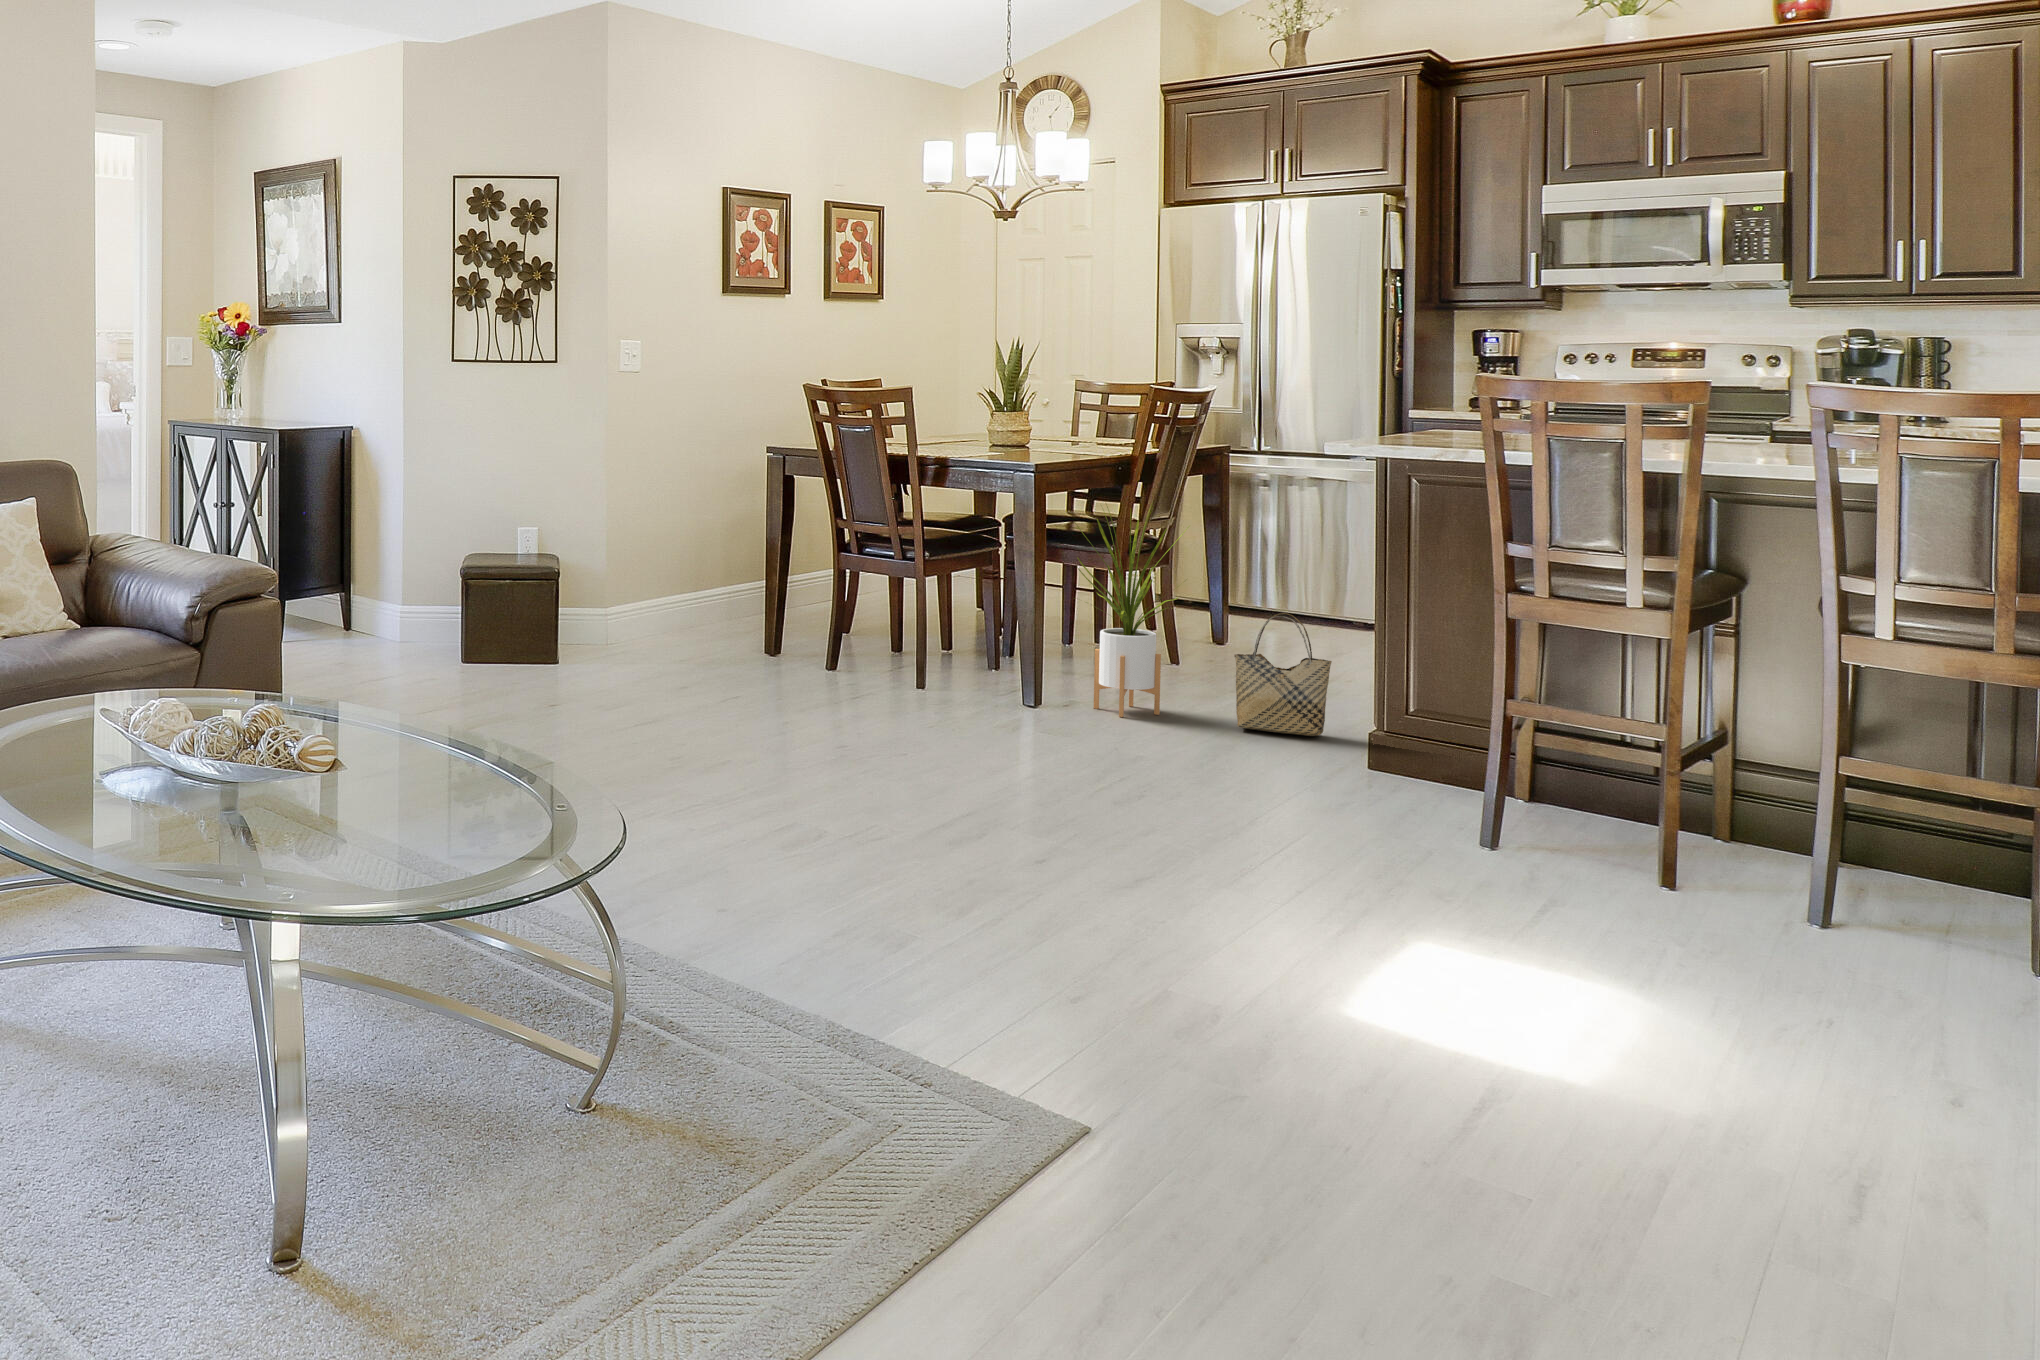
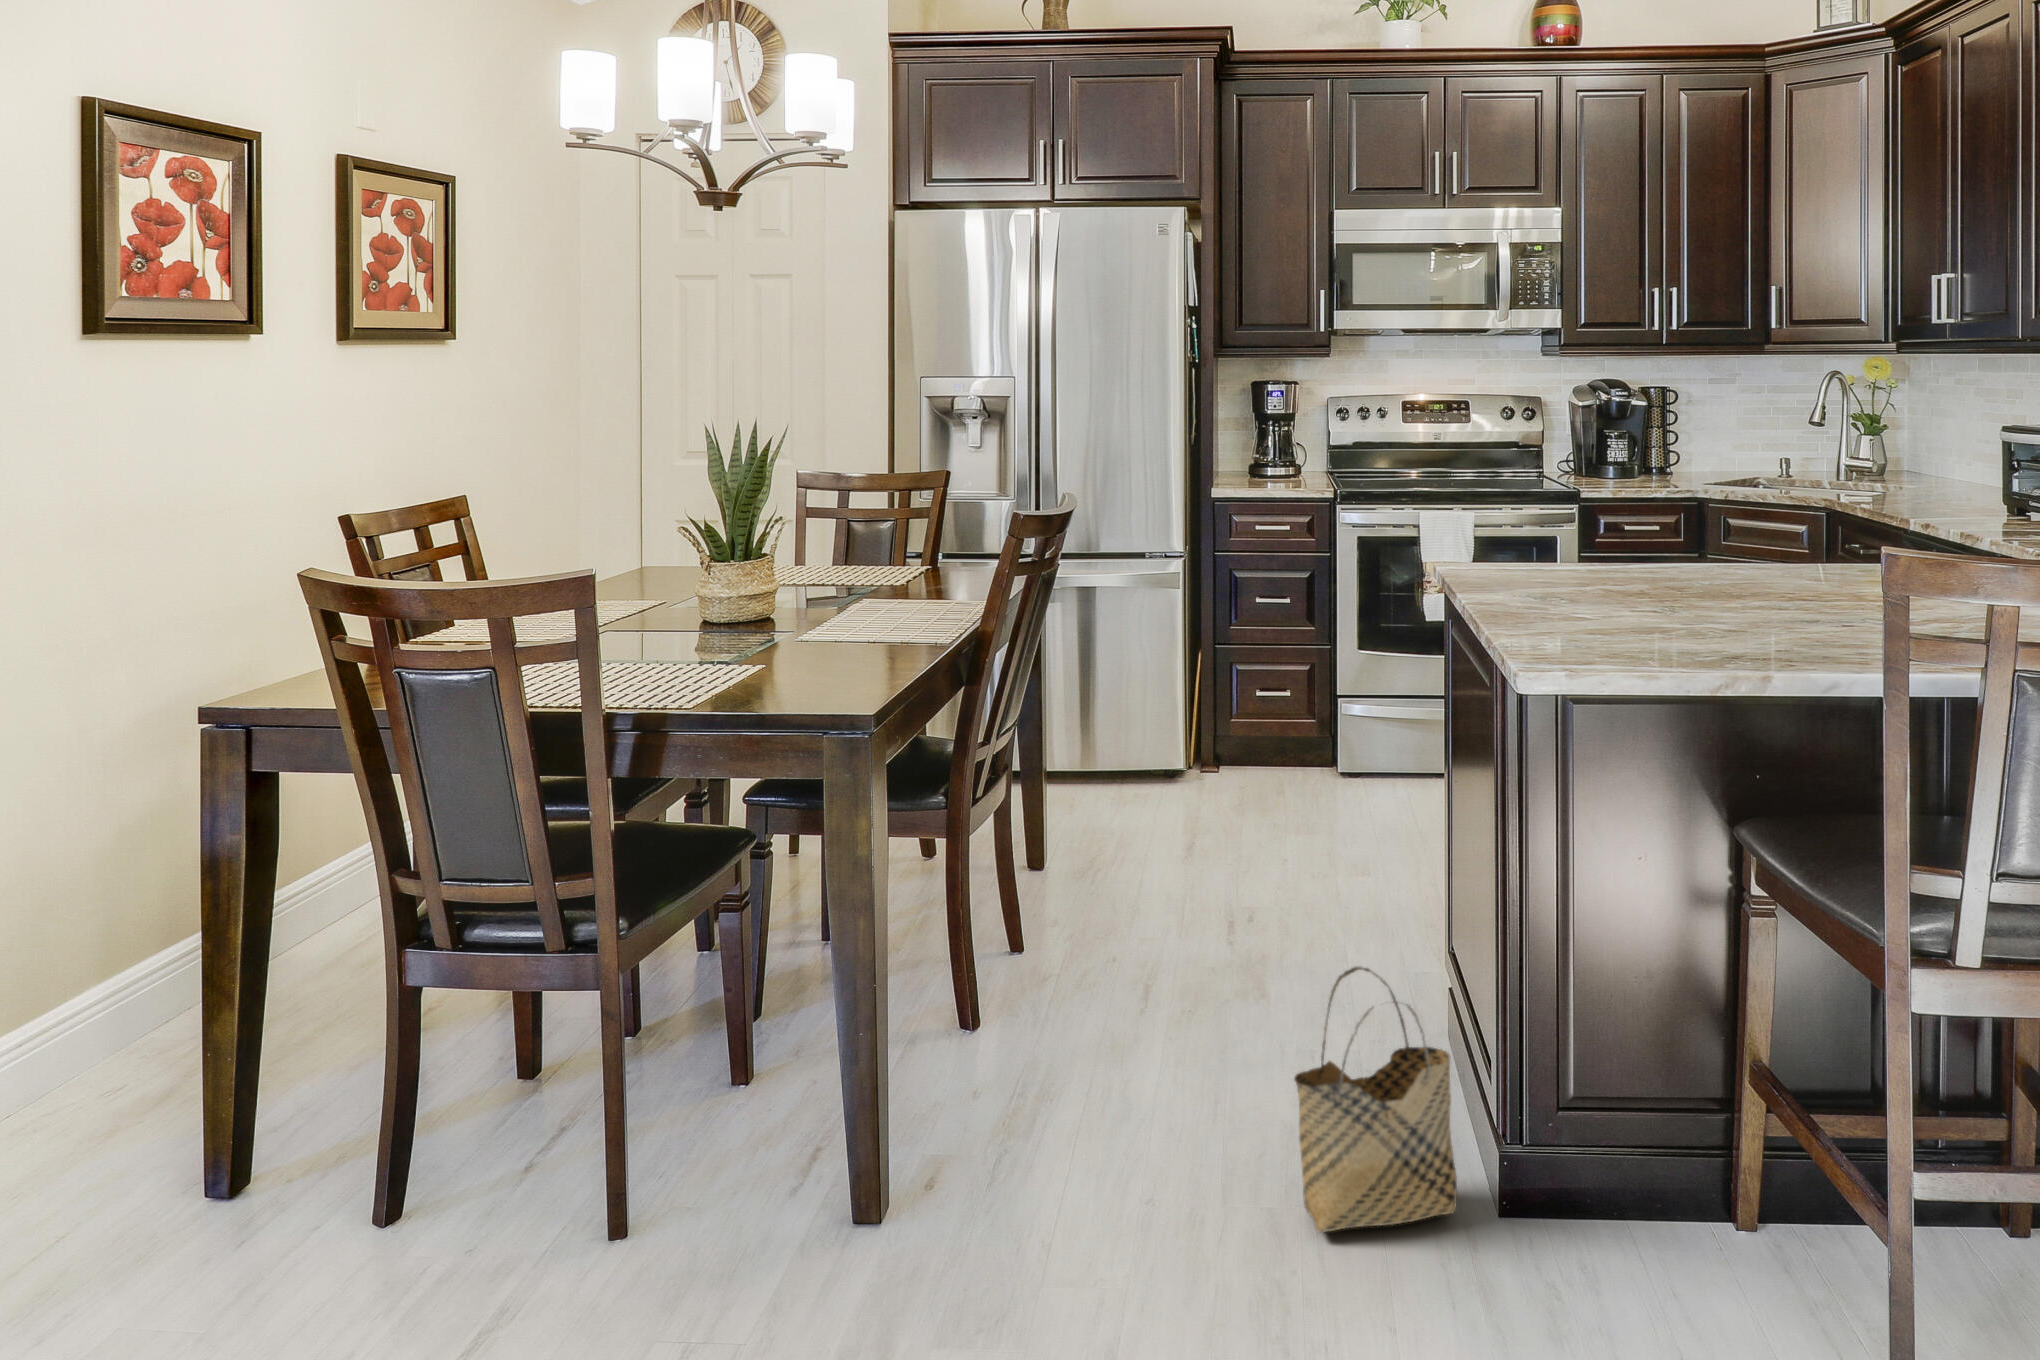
house plant: present [1078,504,1187,717] -> none [967,781,1200,1265]

